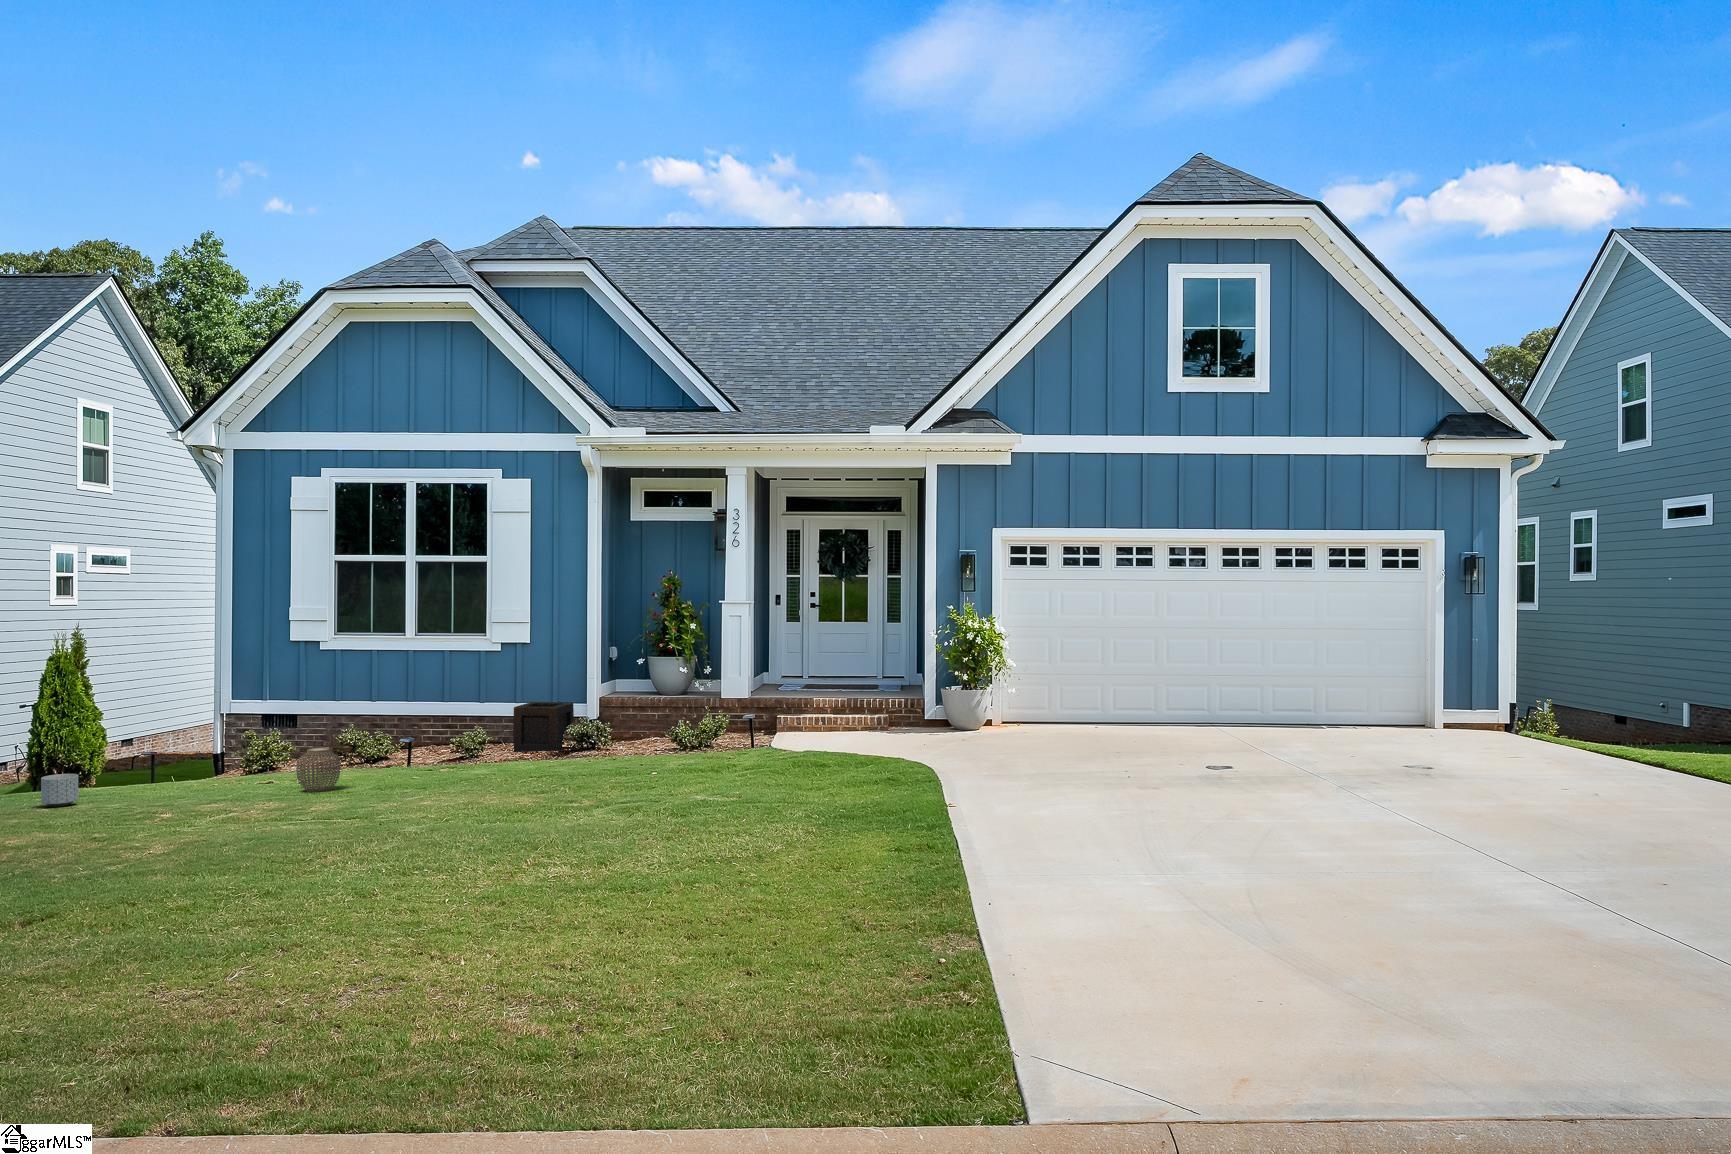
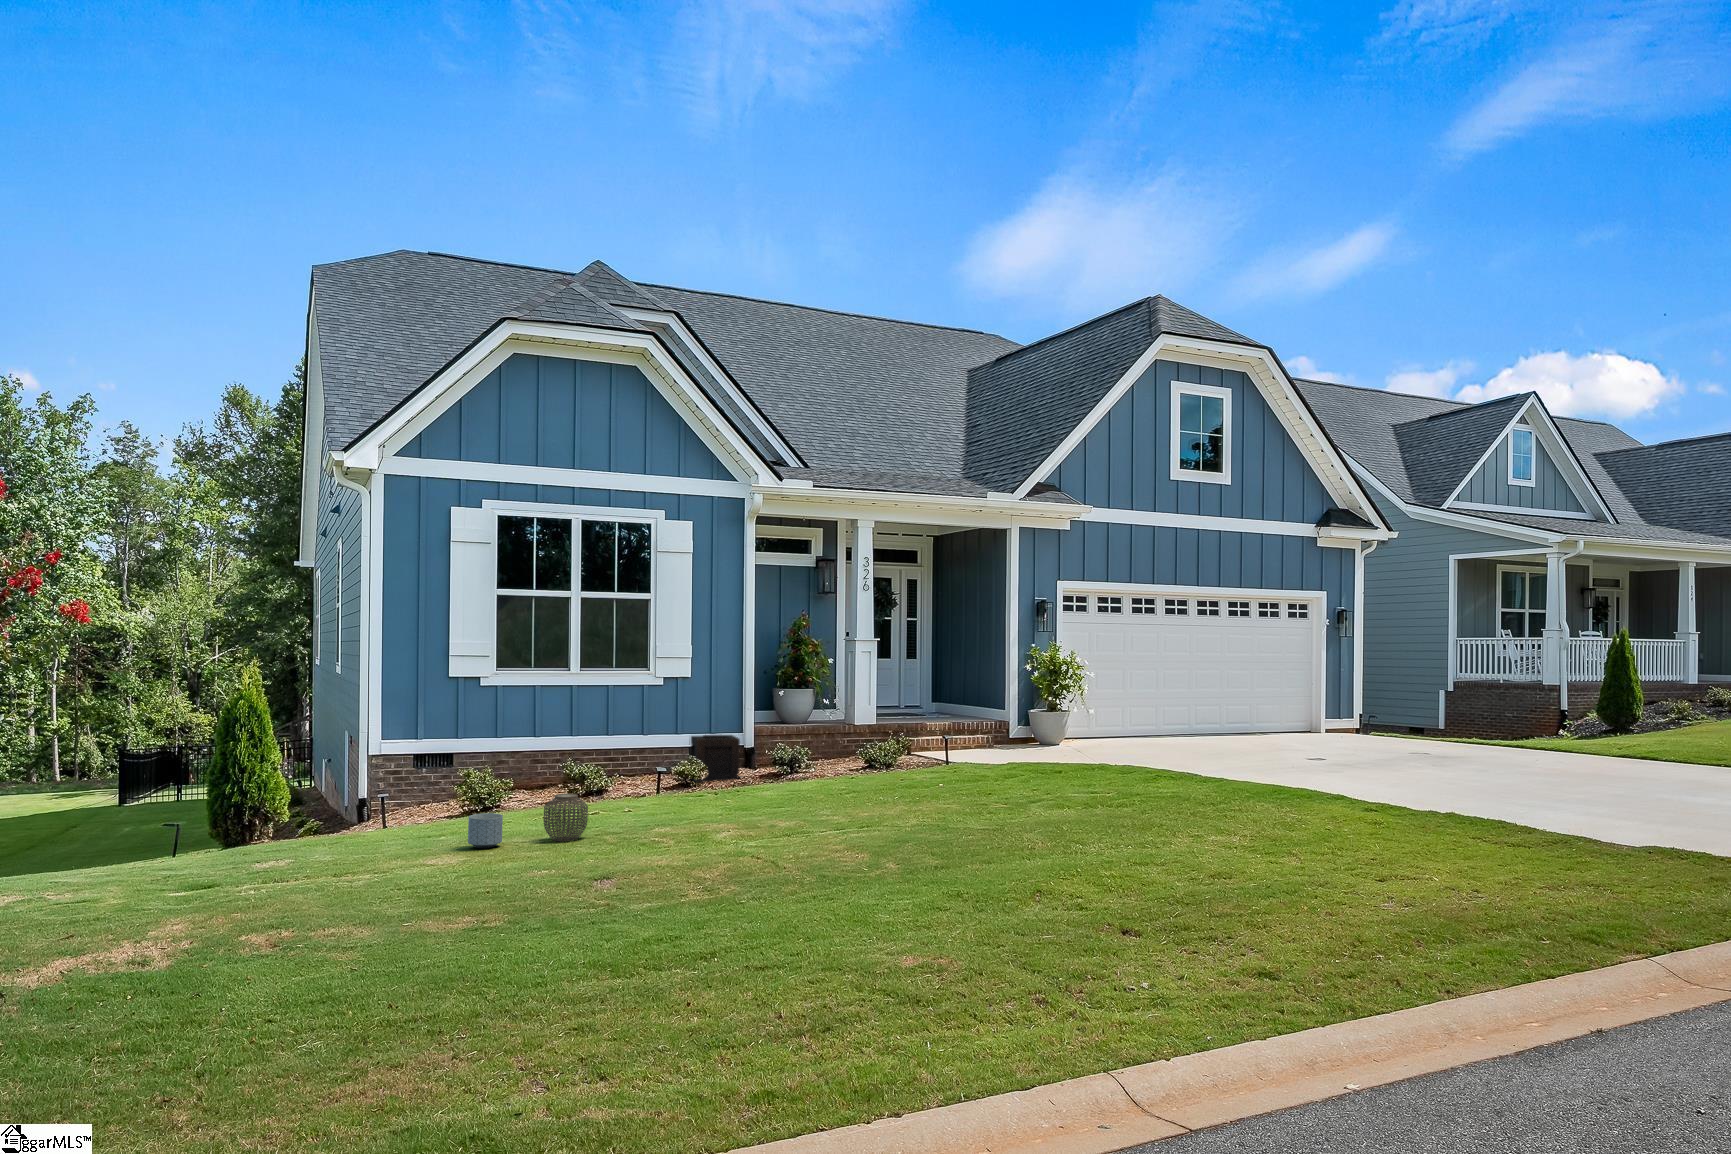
woven basket: present [297,747,340,792] -> present [544,793,588,842]

